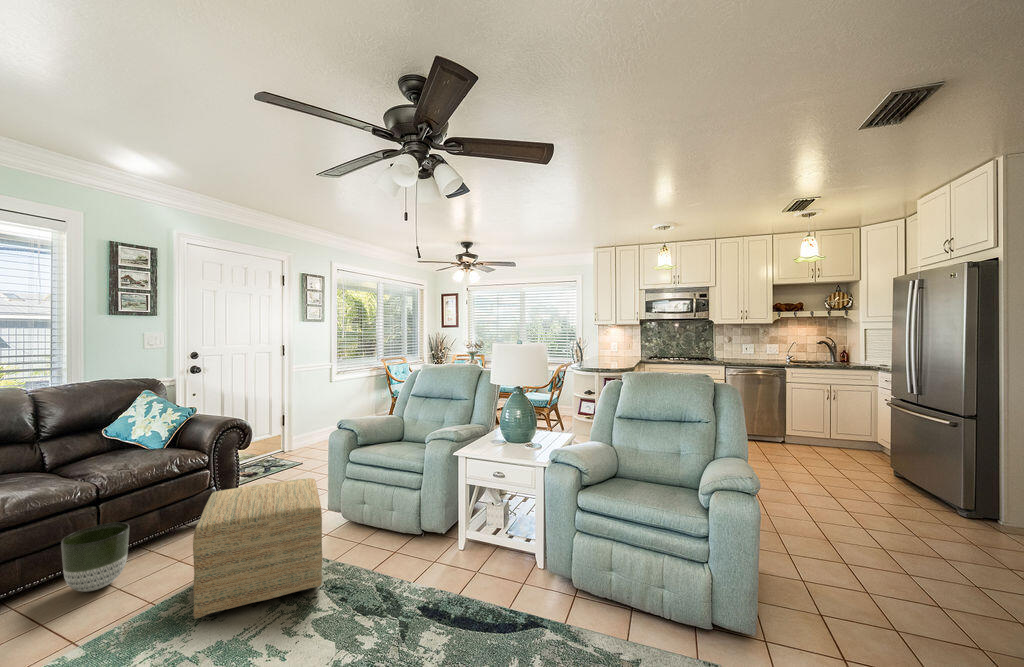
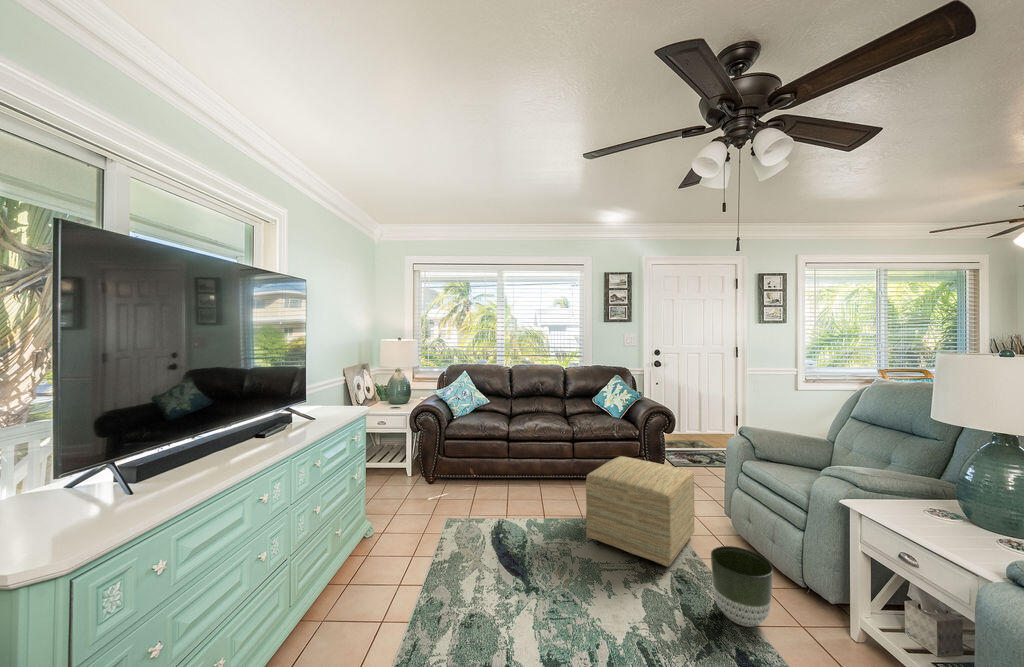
planter: present [61,523,129,592] -> present [711,546,773,627]

